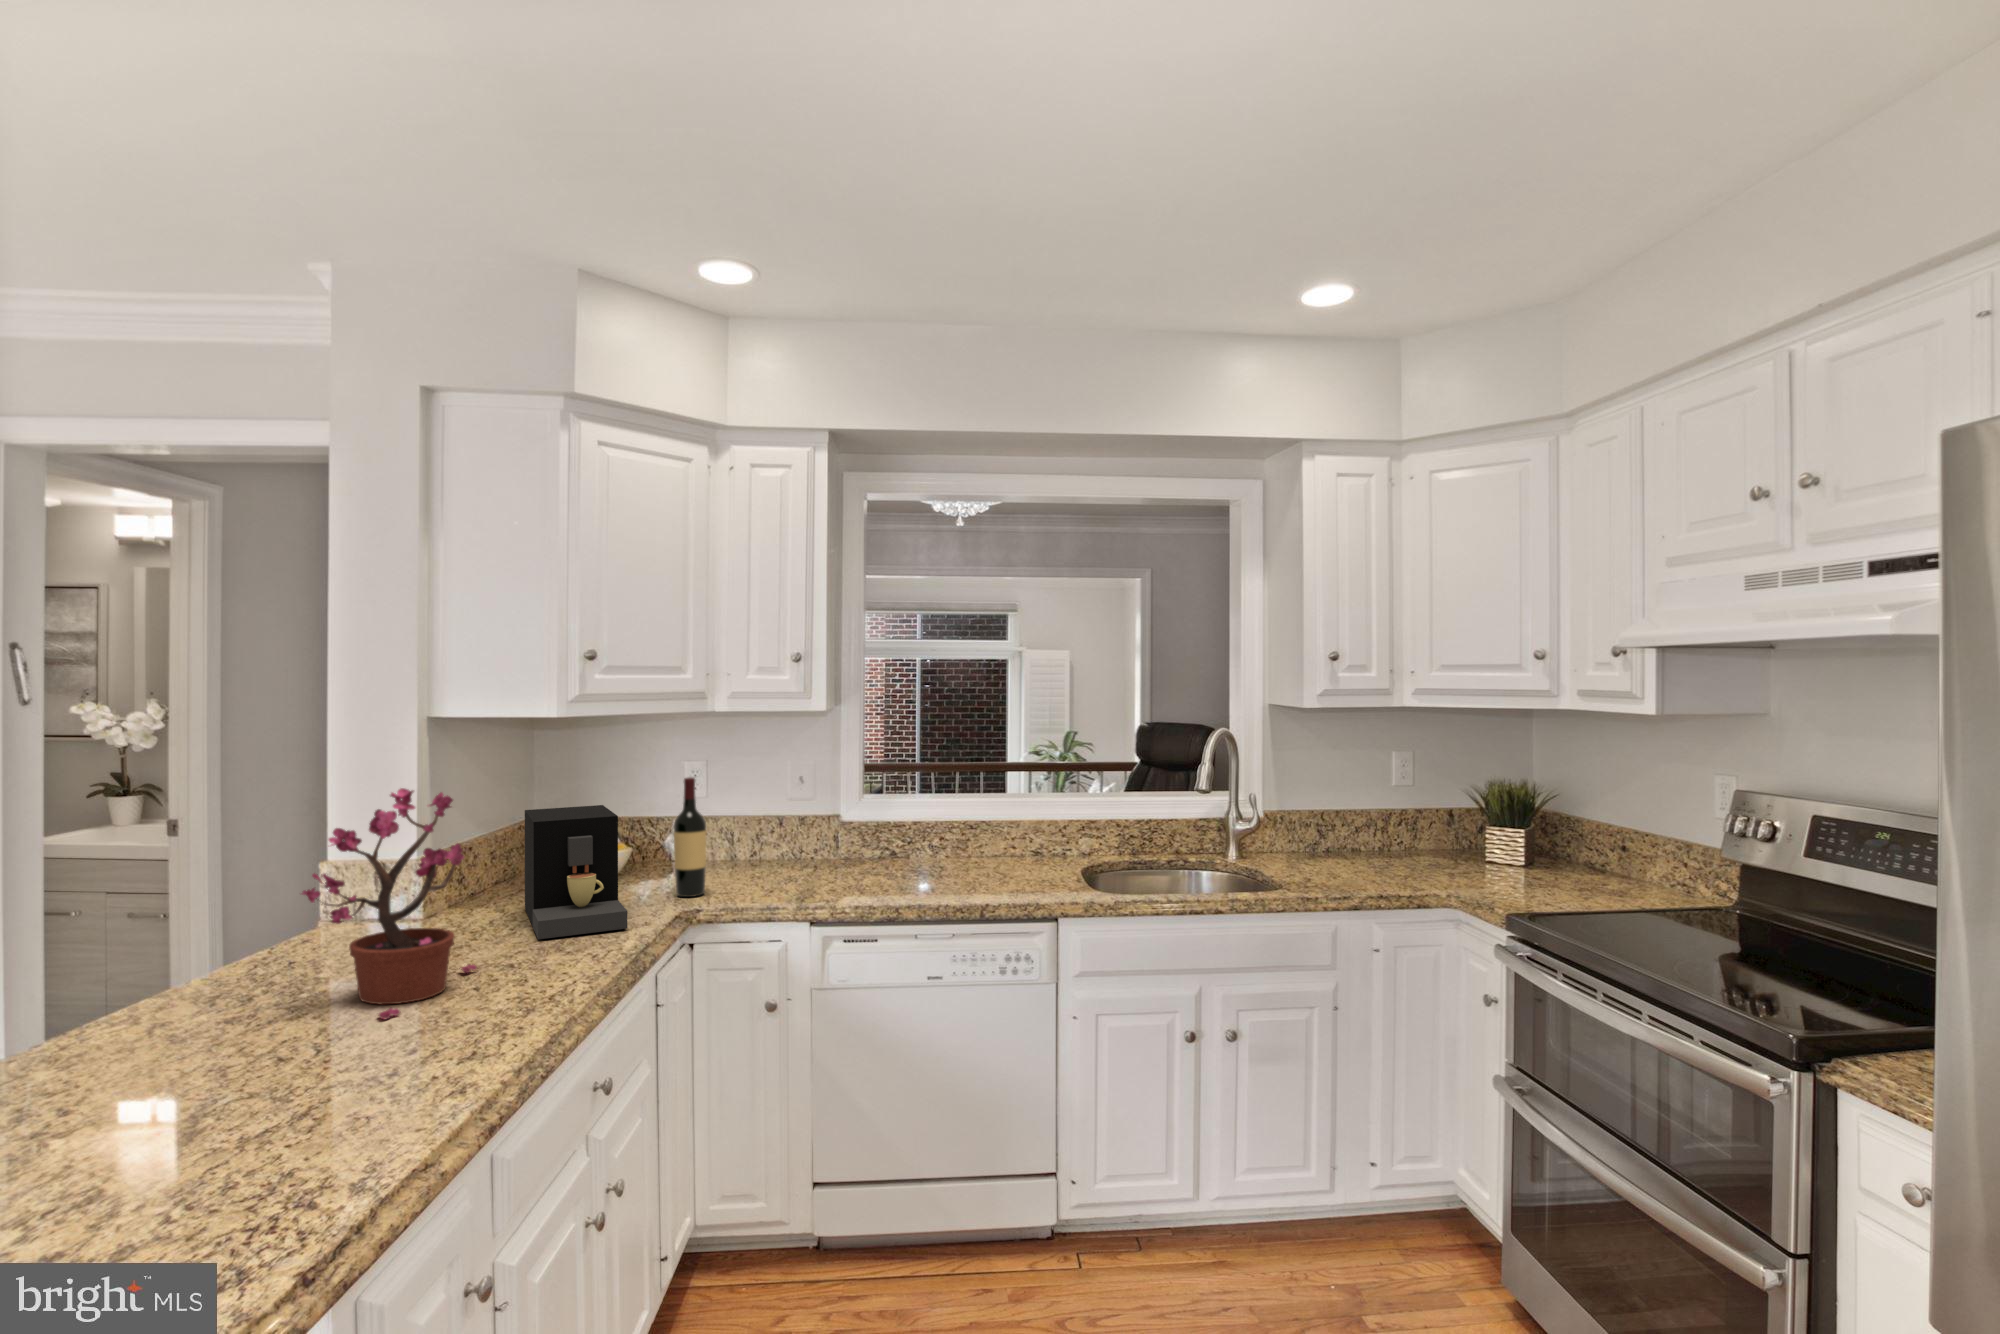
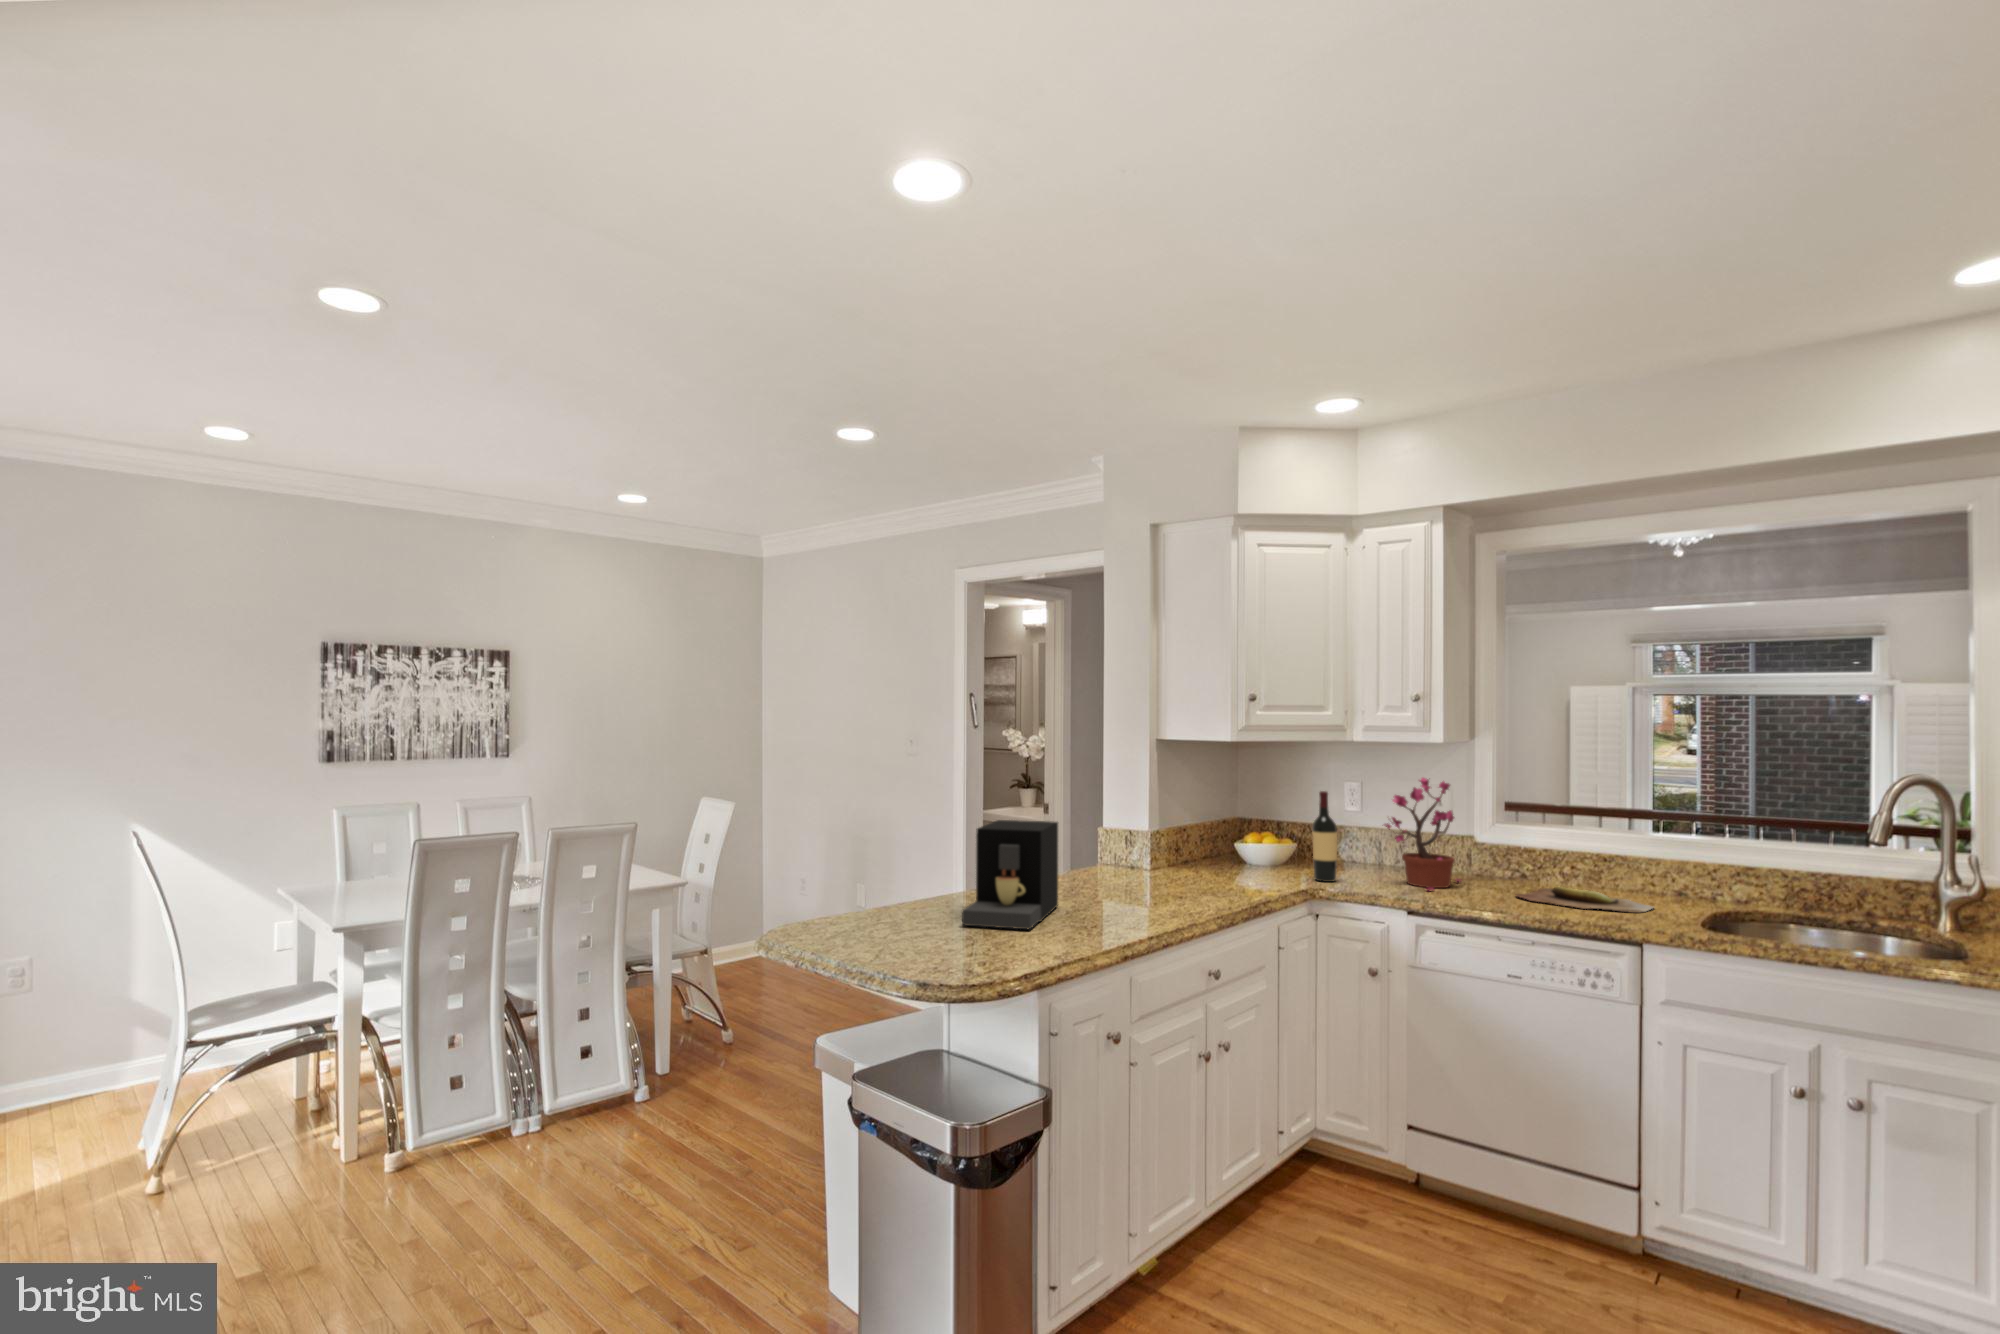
potted plant: present [302,788,477,1019] -> present [1384,778,1462,892]
coffee maker: present [525,805,627,939] -> present [962,820,1058,929]
cutting board: none [908,864,1039,887] -> present [1515,887,1654,913]

